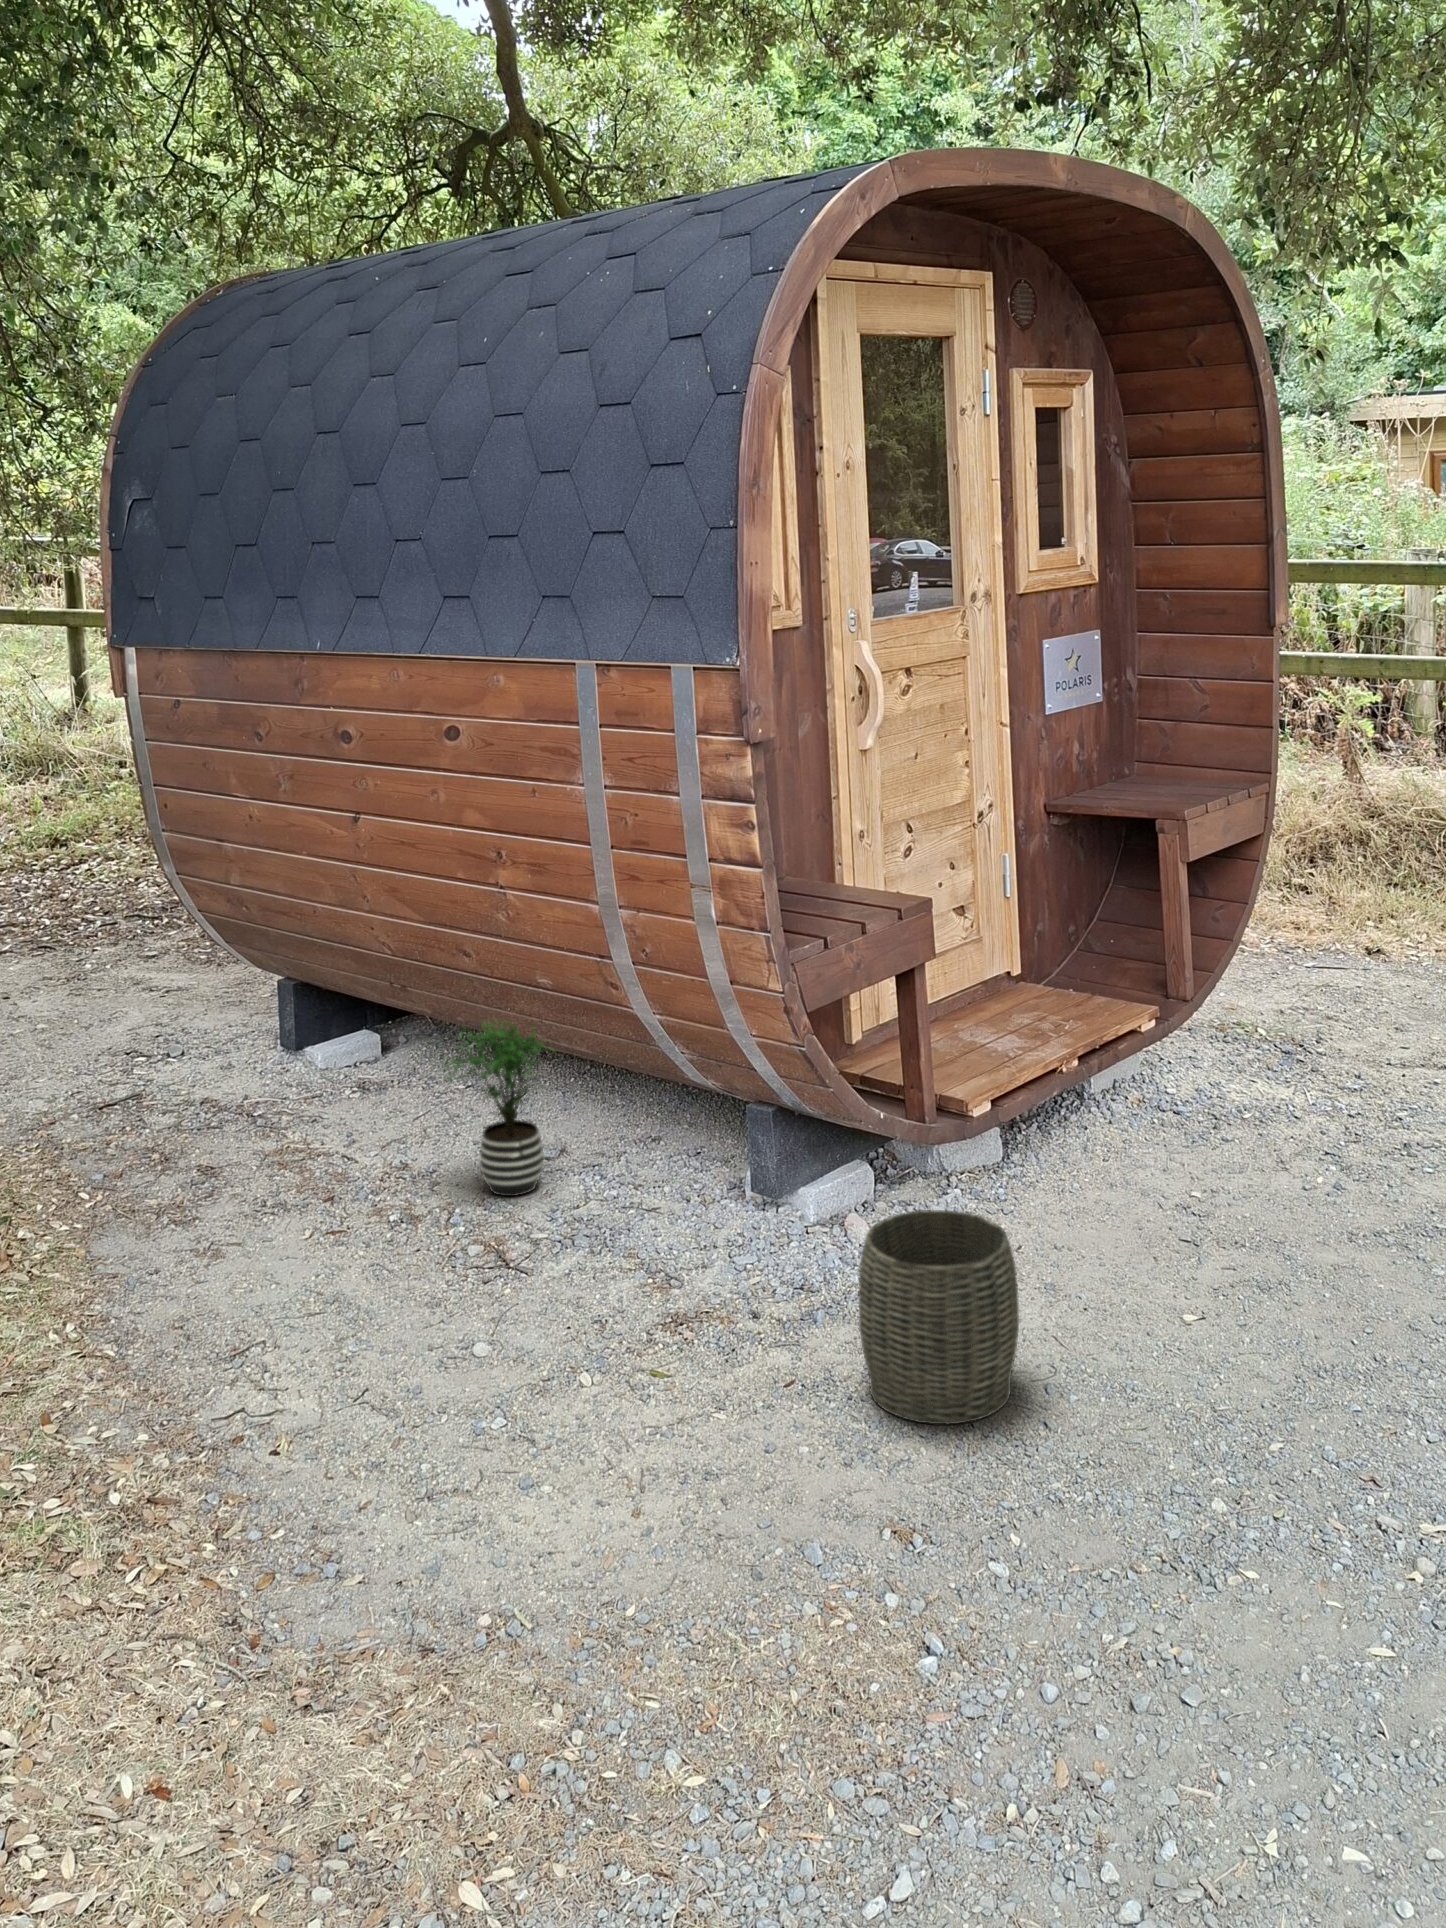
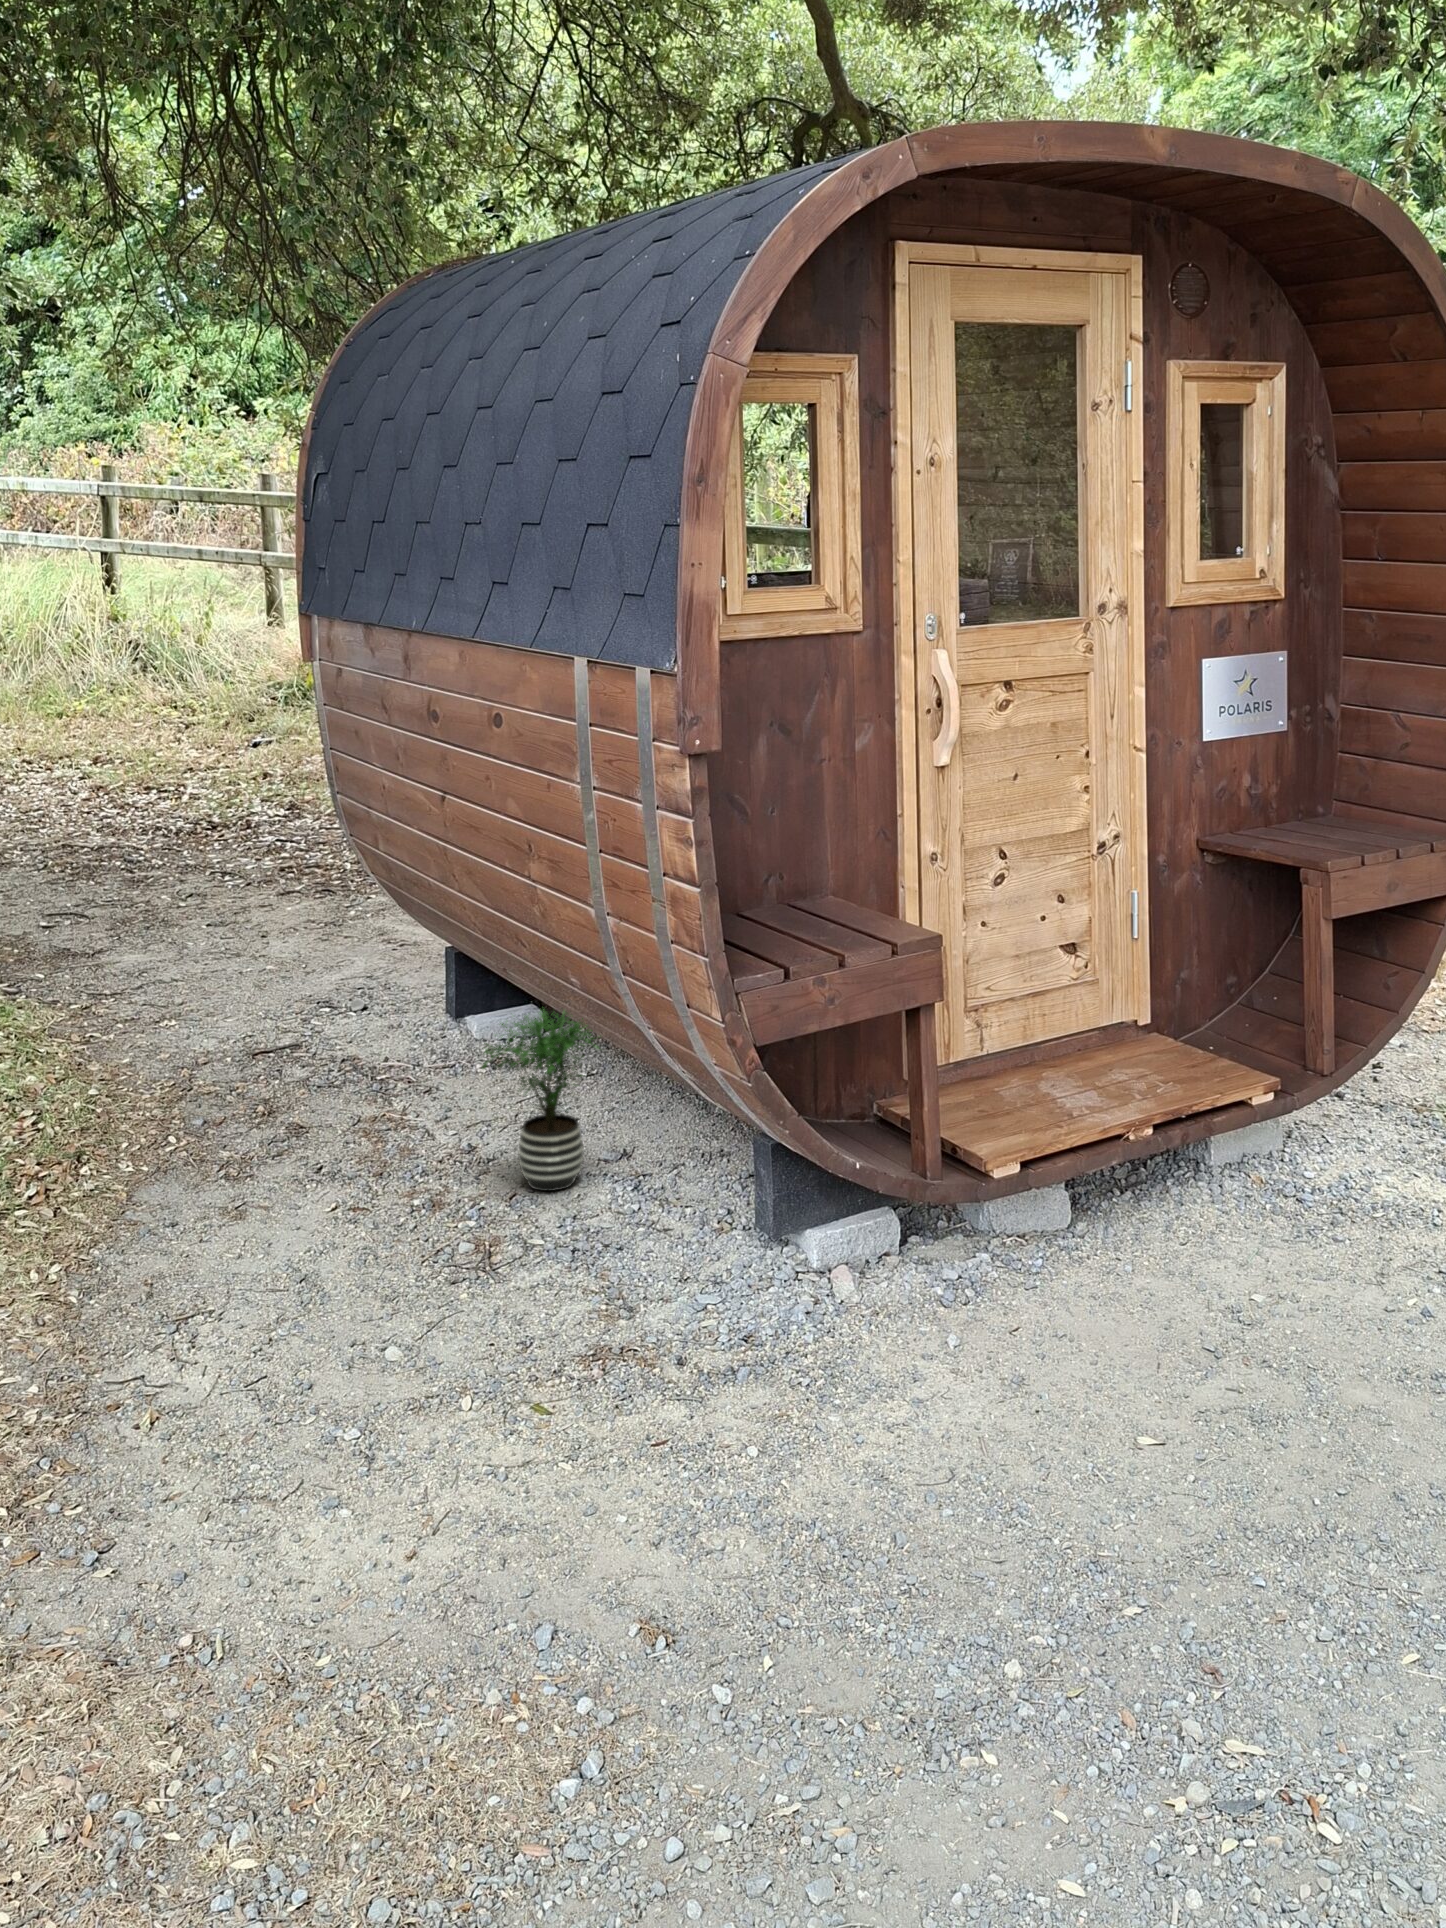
woven basket: present [858,1210,1019,1424] -> none [720,1273,894,1515]

